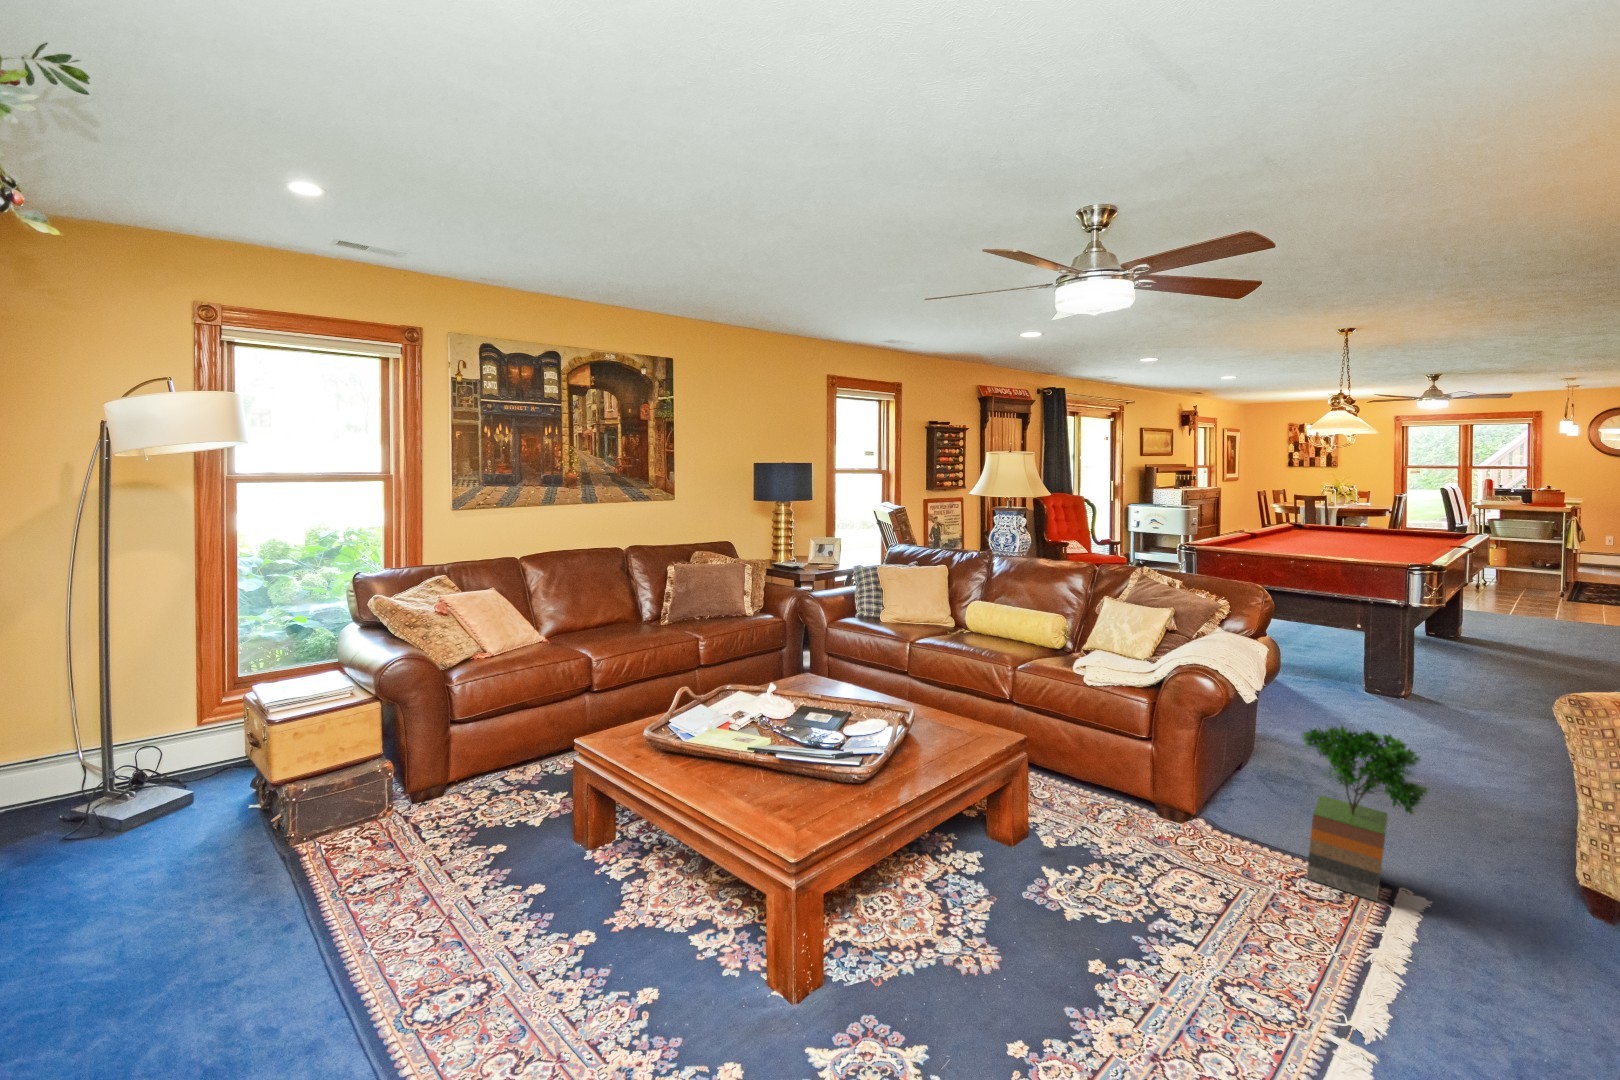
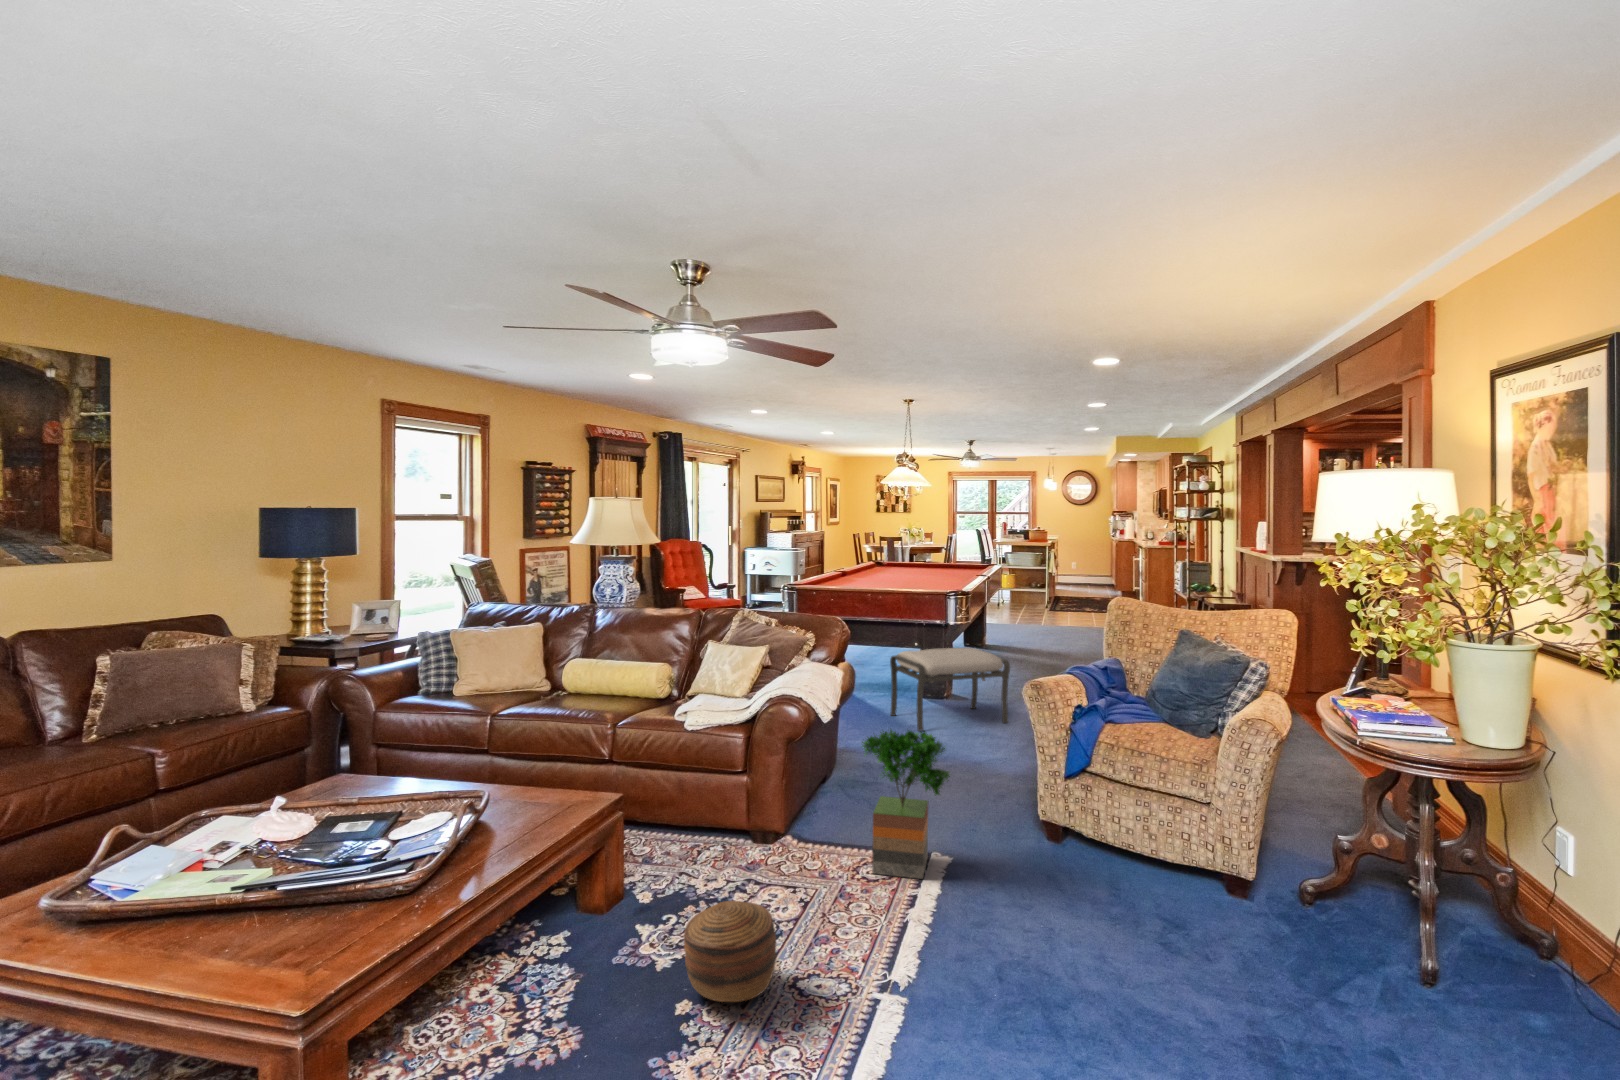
ottoman: none [1306,628,1487,726] -> present [890,648,1010,731]
basket: none [1099,879,1204,989] -> present [684,900,776,1002]

